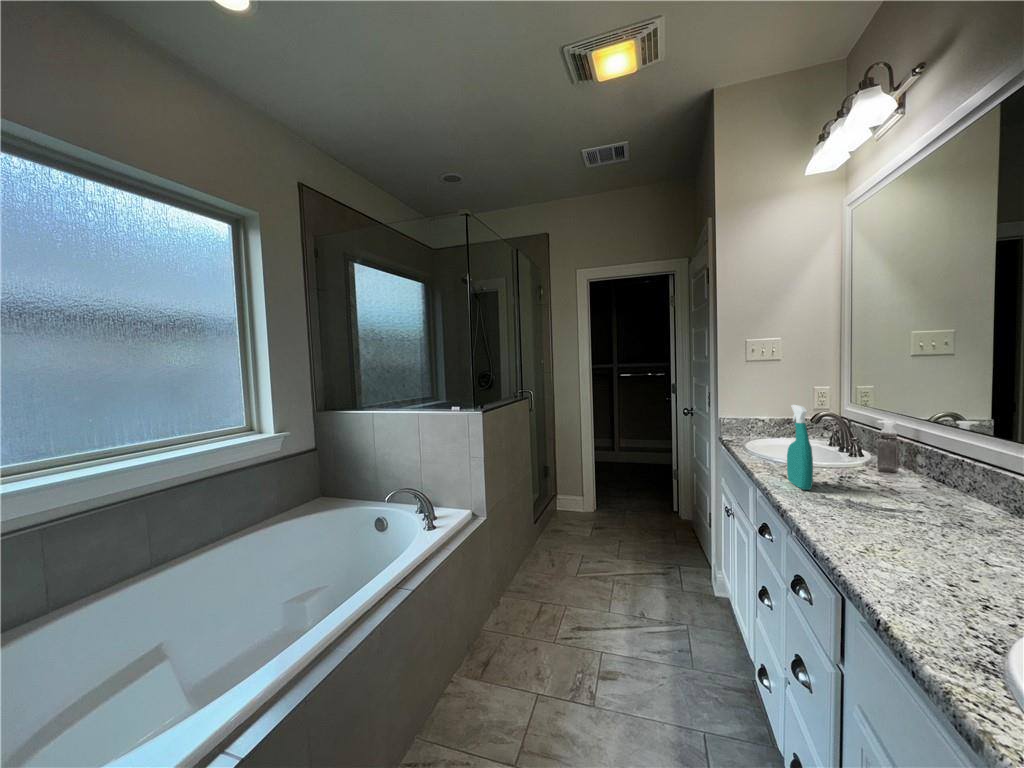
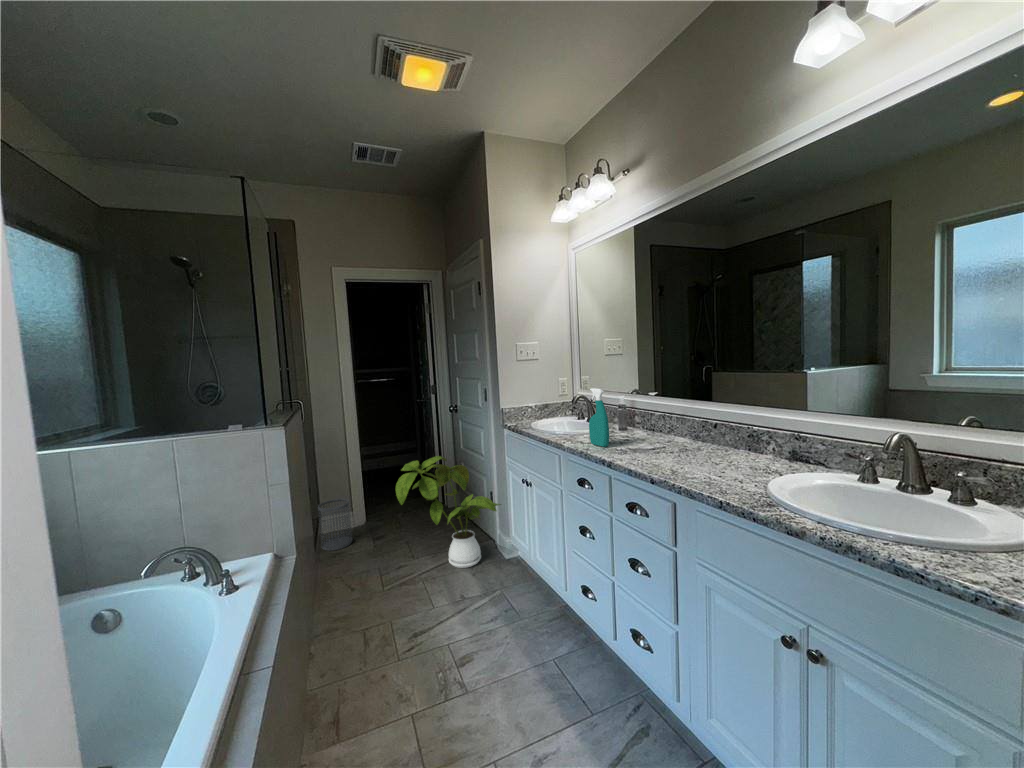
house plant: none [593,459,707,586] -> present [396,456,501,568]
wastebasket: none [551,480,578,525] -> present [318,499,352,551]

